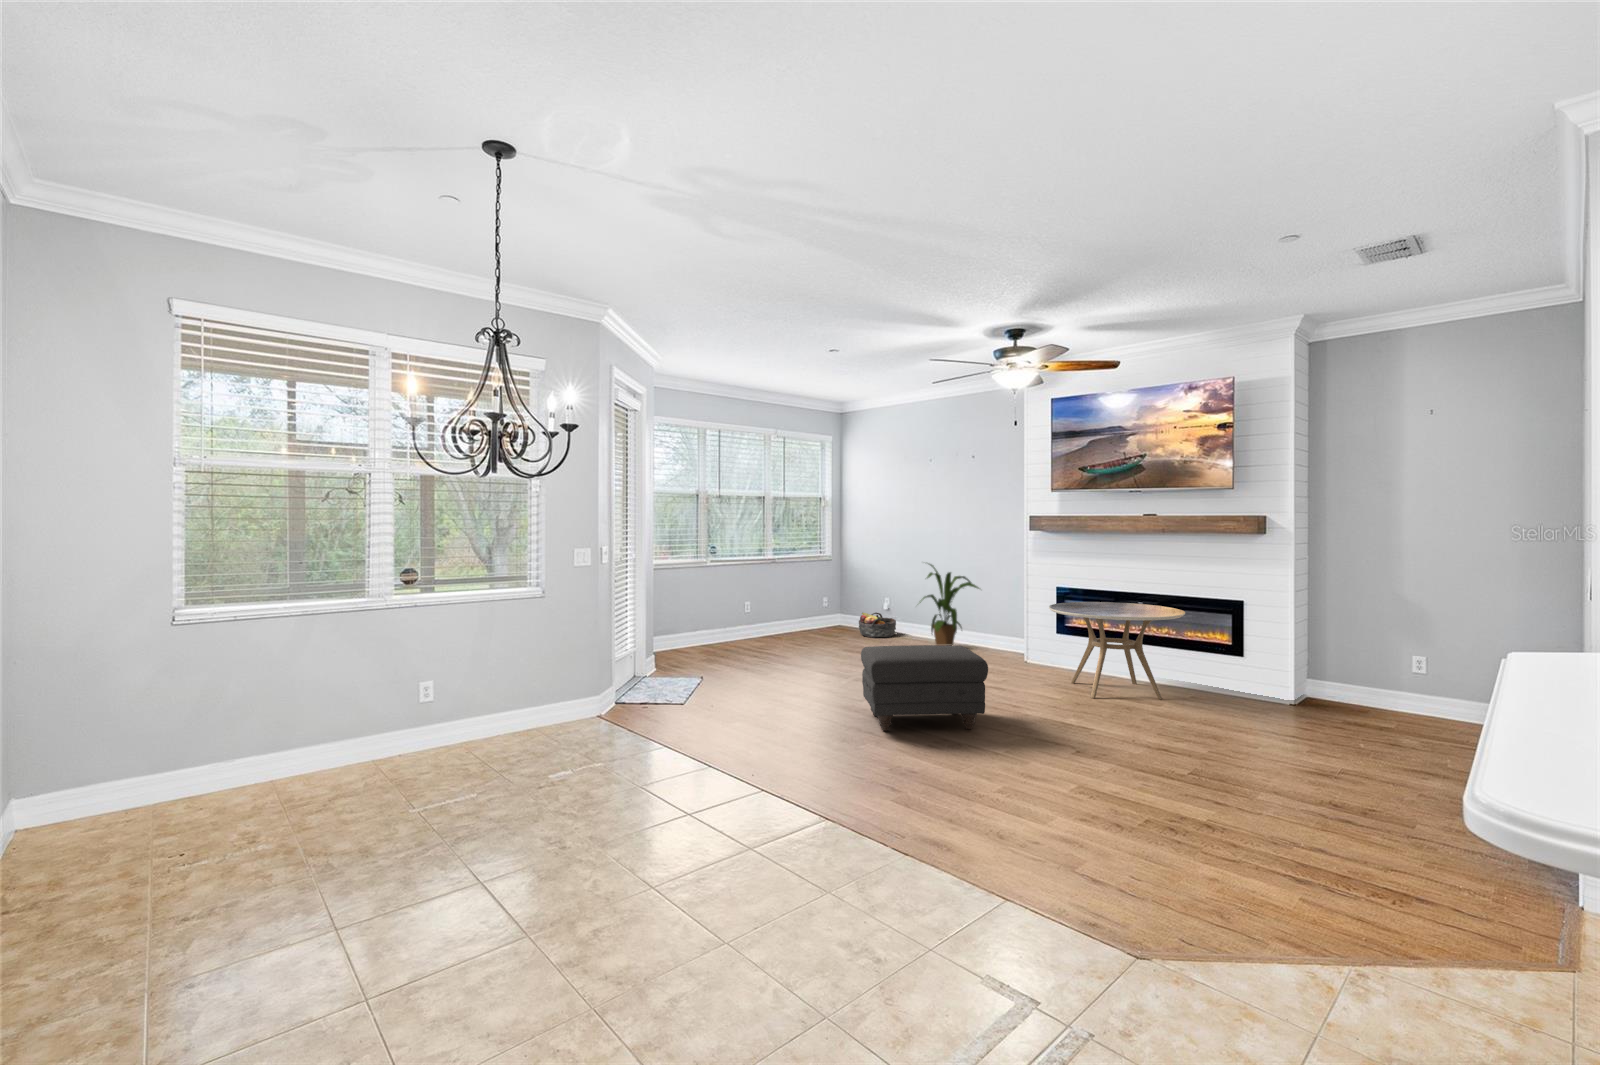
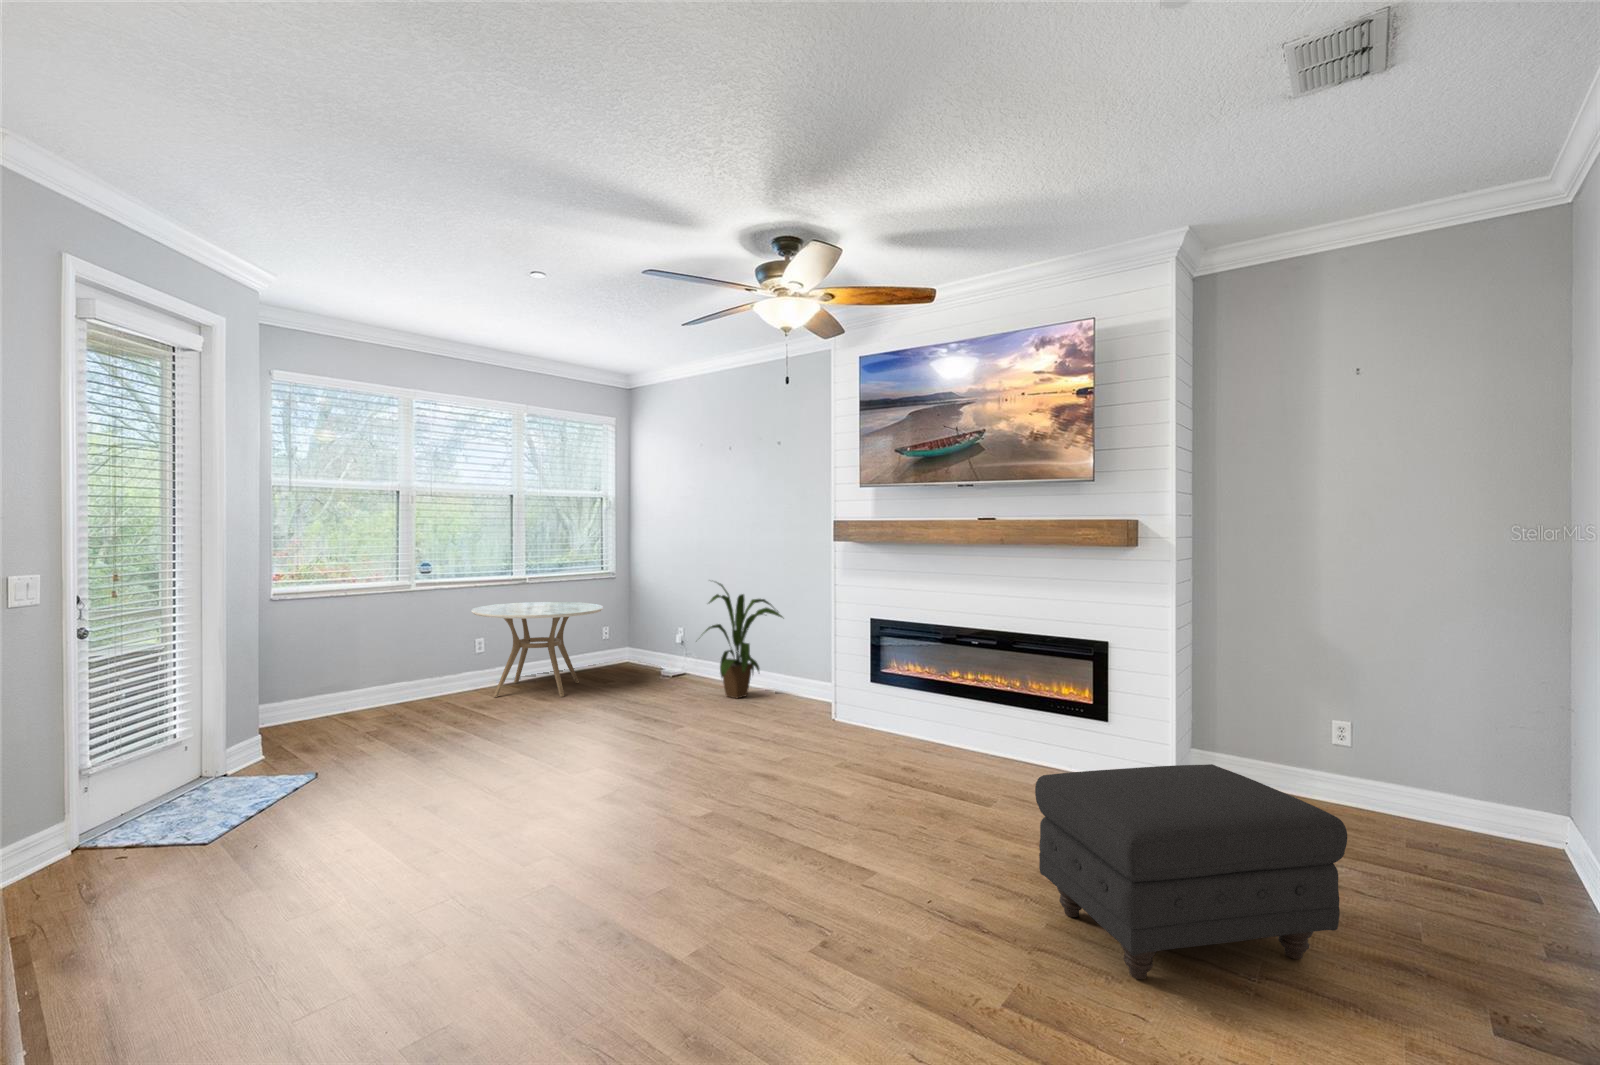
dining table: present [1049,602,1185,699] -> present [471,602,603,697]
basket: present [859,613,896,638] -> none [636,645,686,679]
ottoman: present [861,645,988,731] -> present [1035,764,1347,979]

